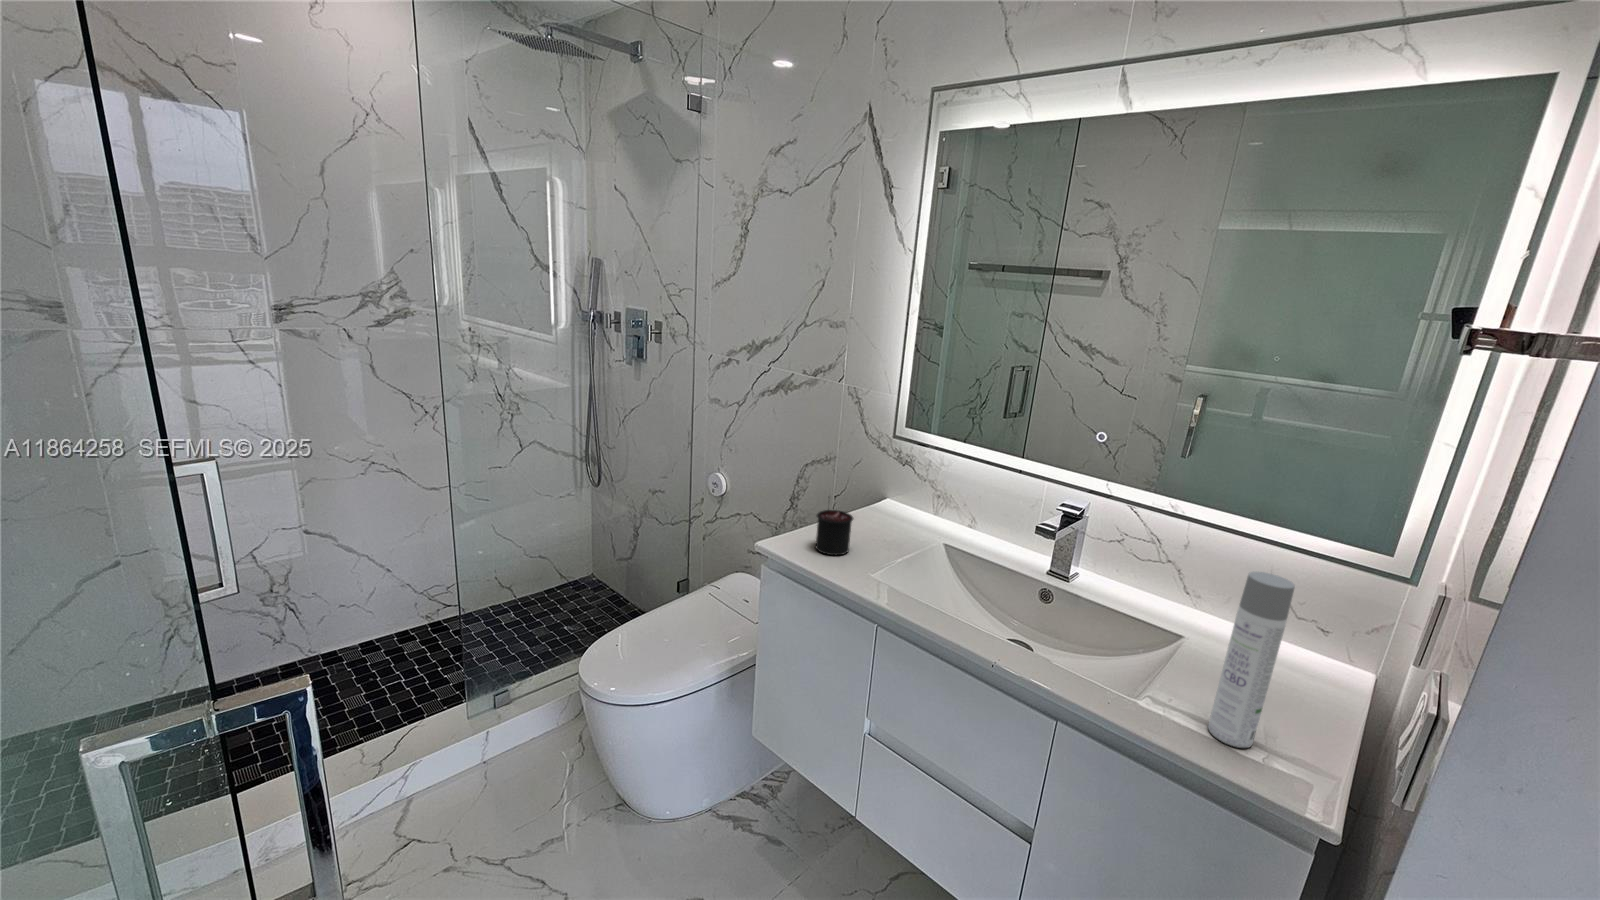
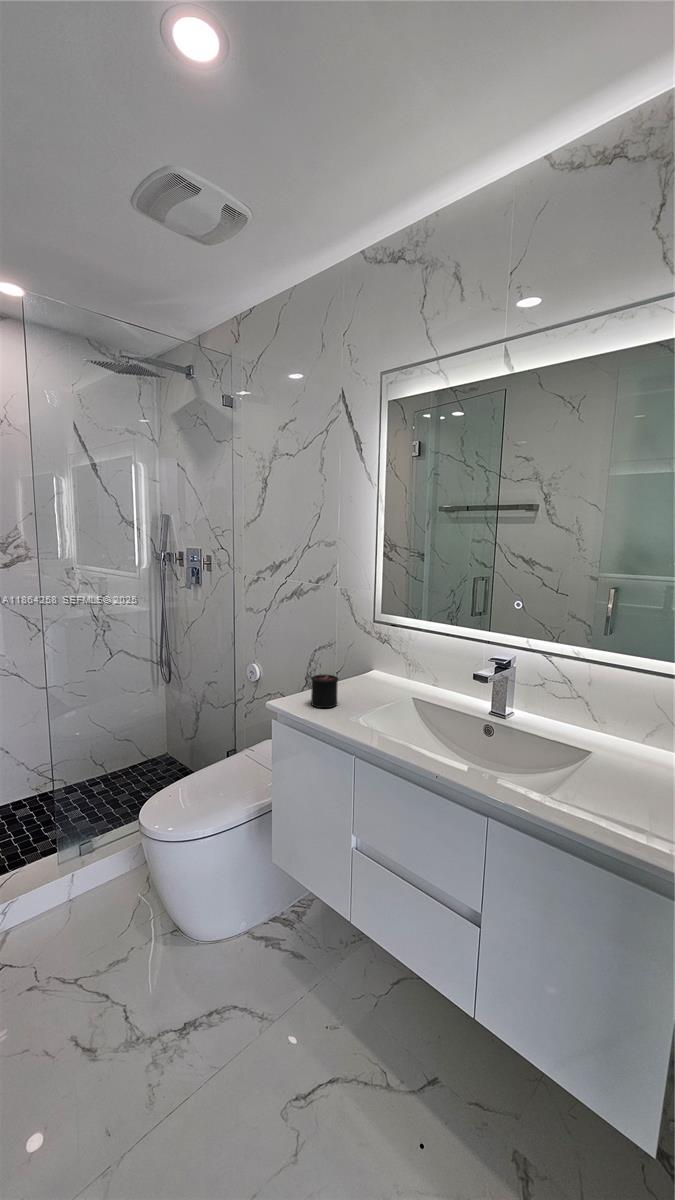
spray bottle: present [1208,572,1295,748] -> none [596,681,640,824]

